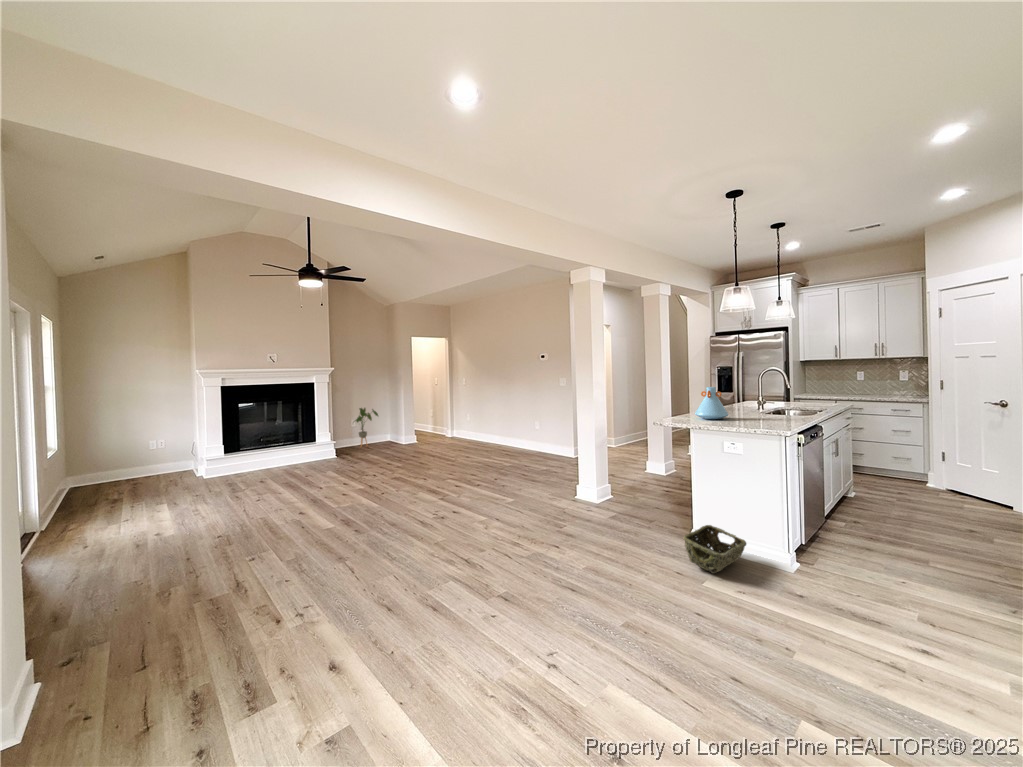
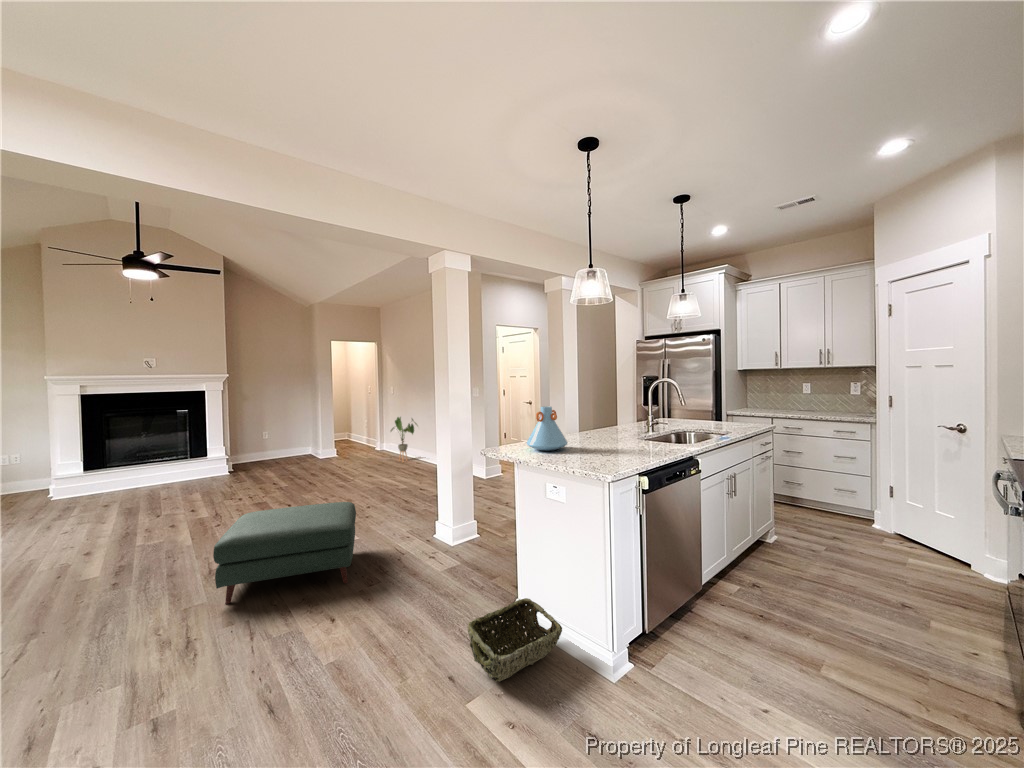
house plant: present [355,408,378,447] -> present [391,417,417,461]
ottoman: none [442,467,543,539] -> present [213,502,356,604]

